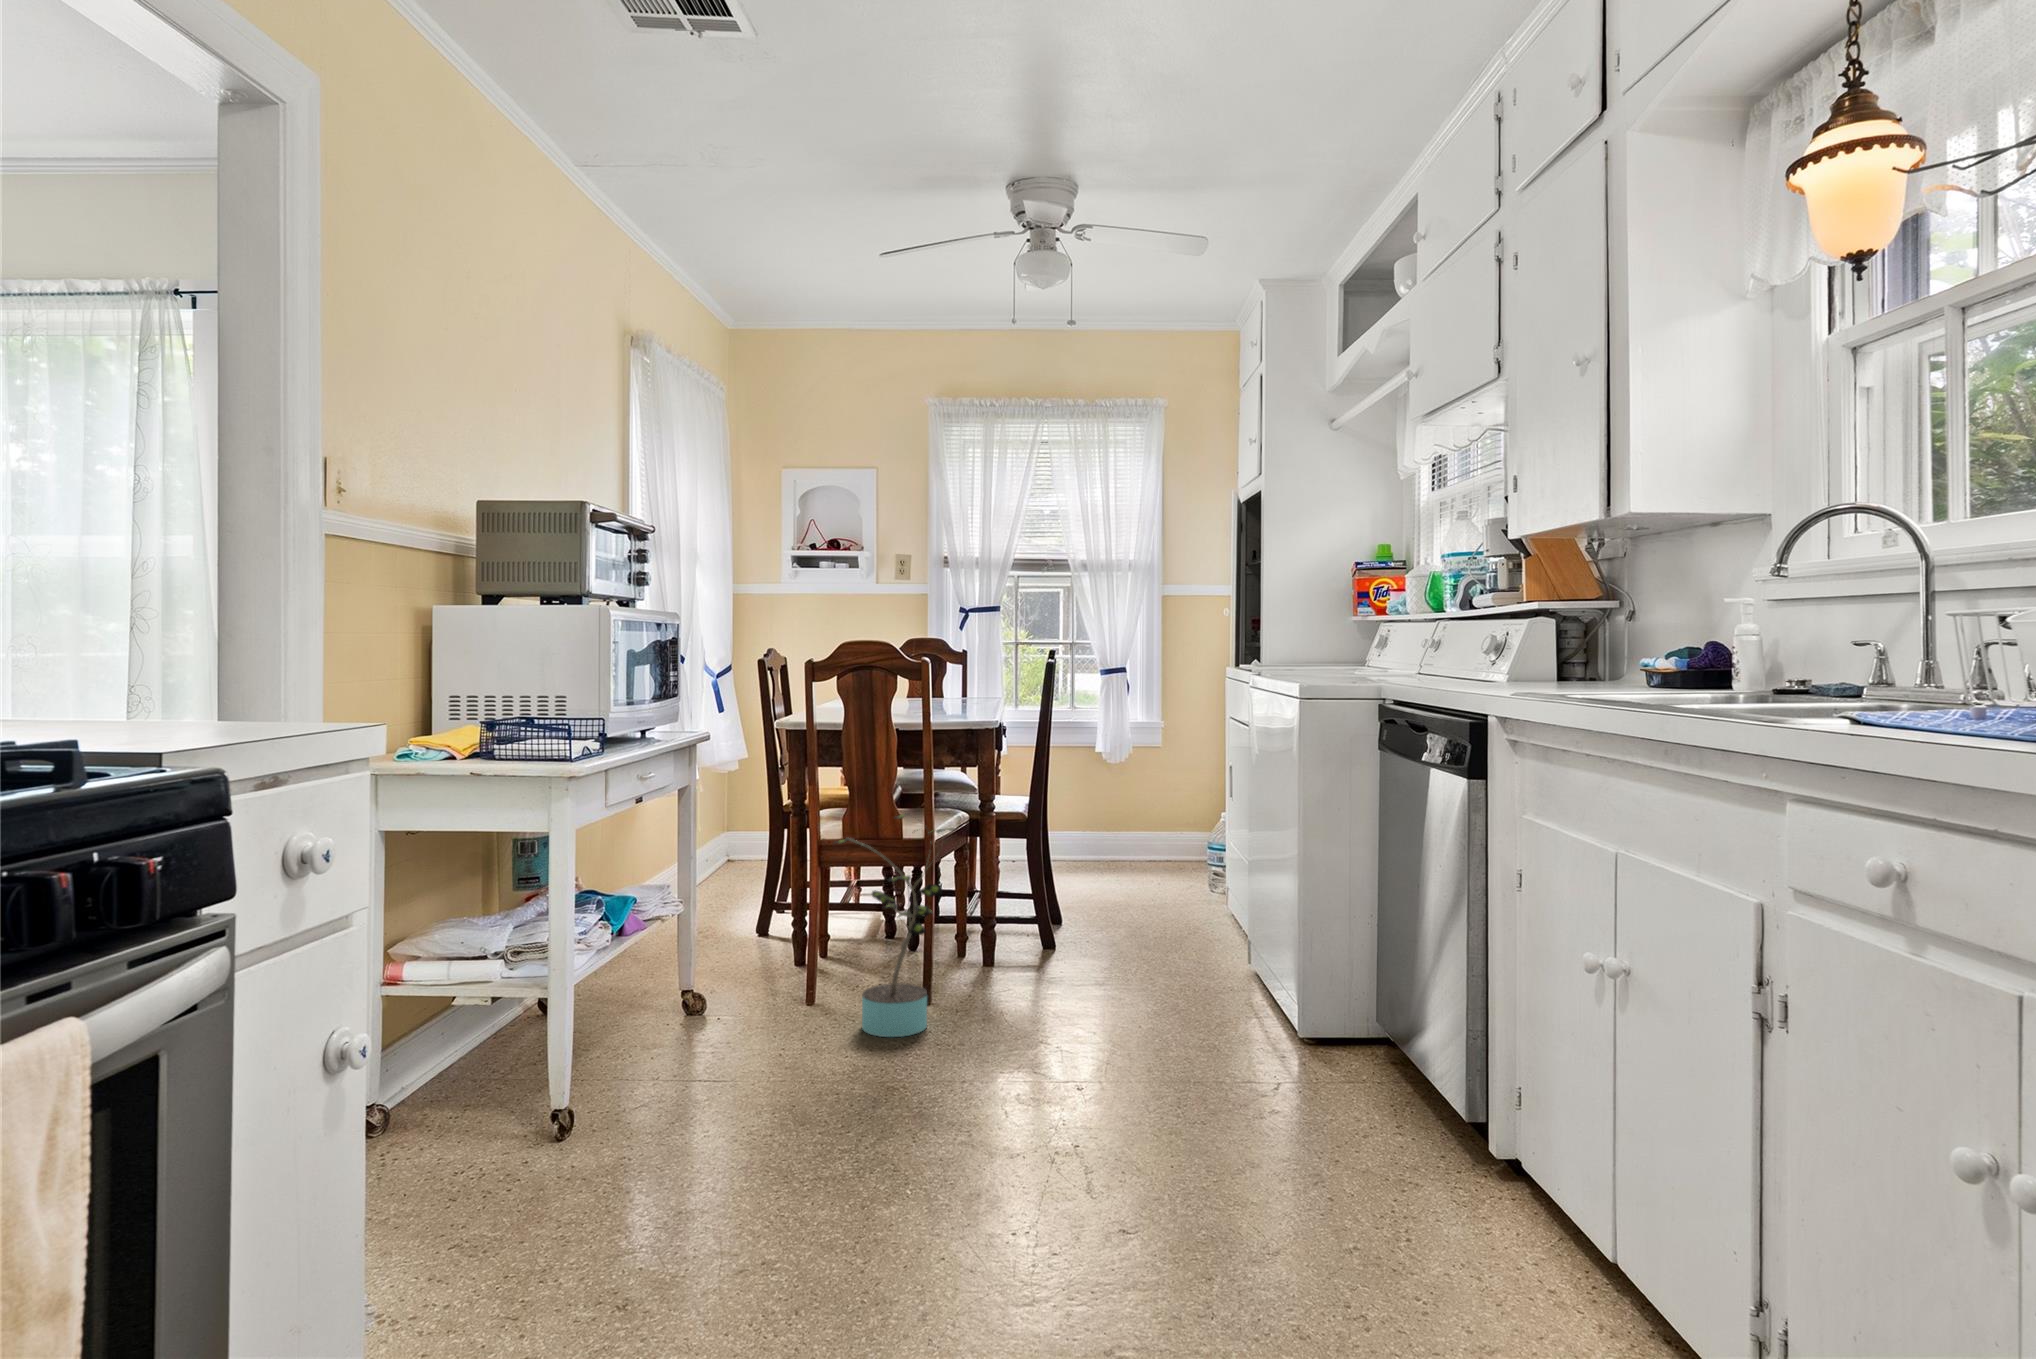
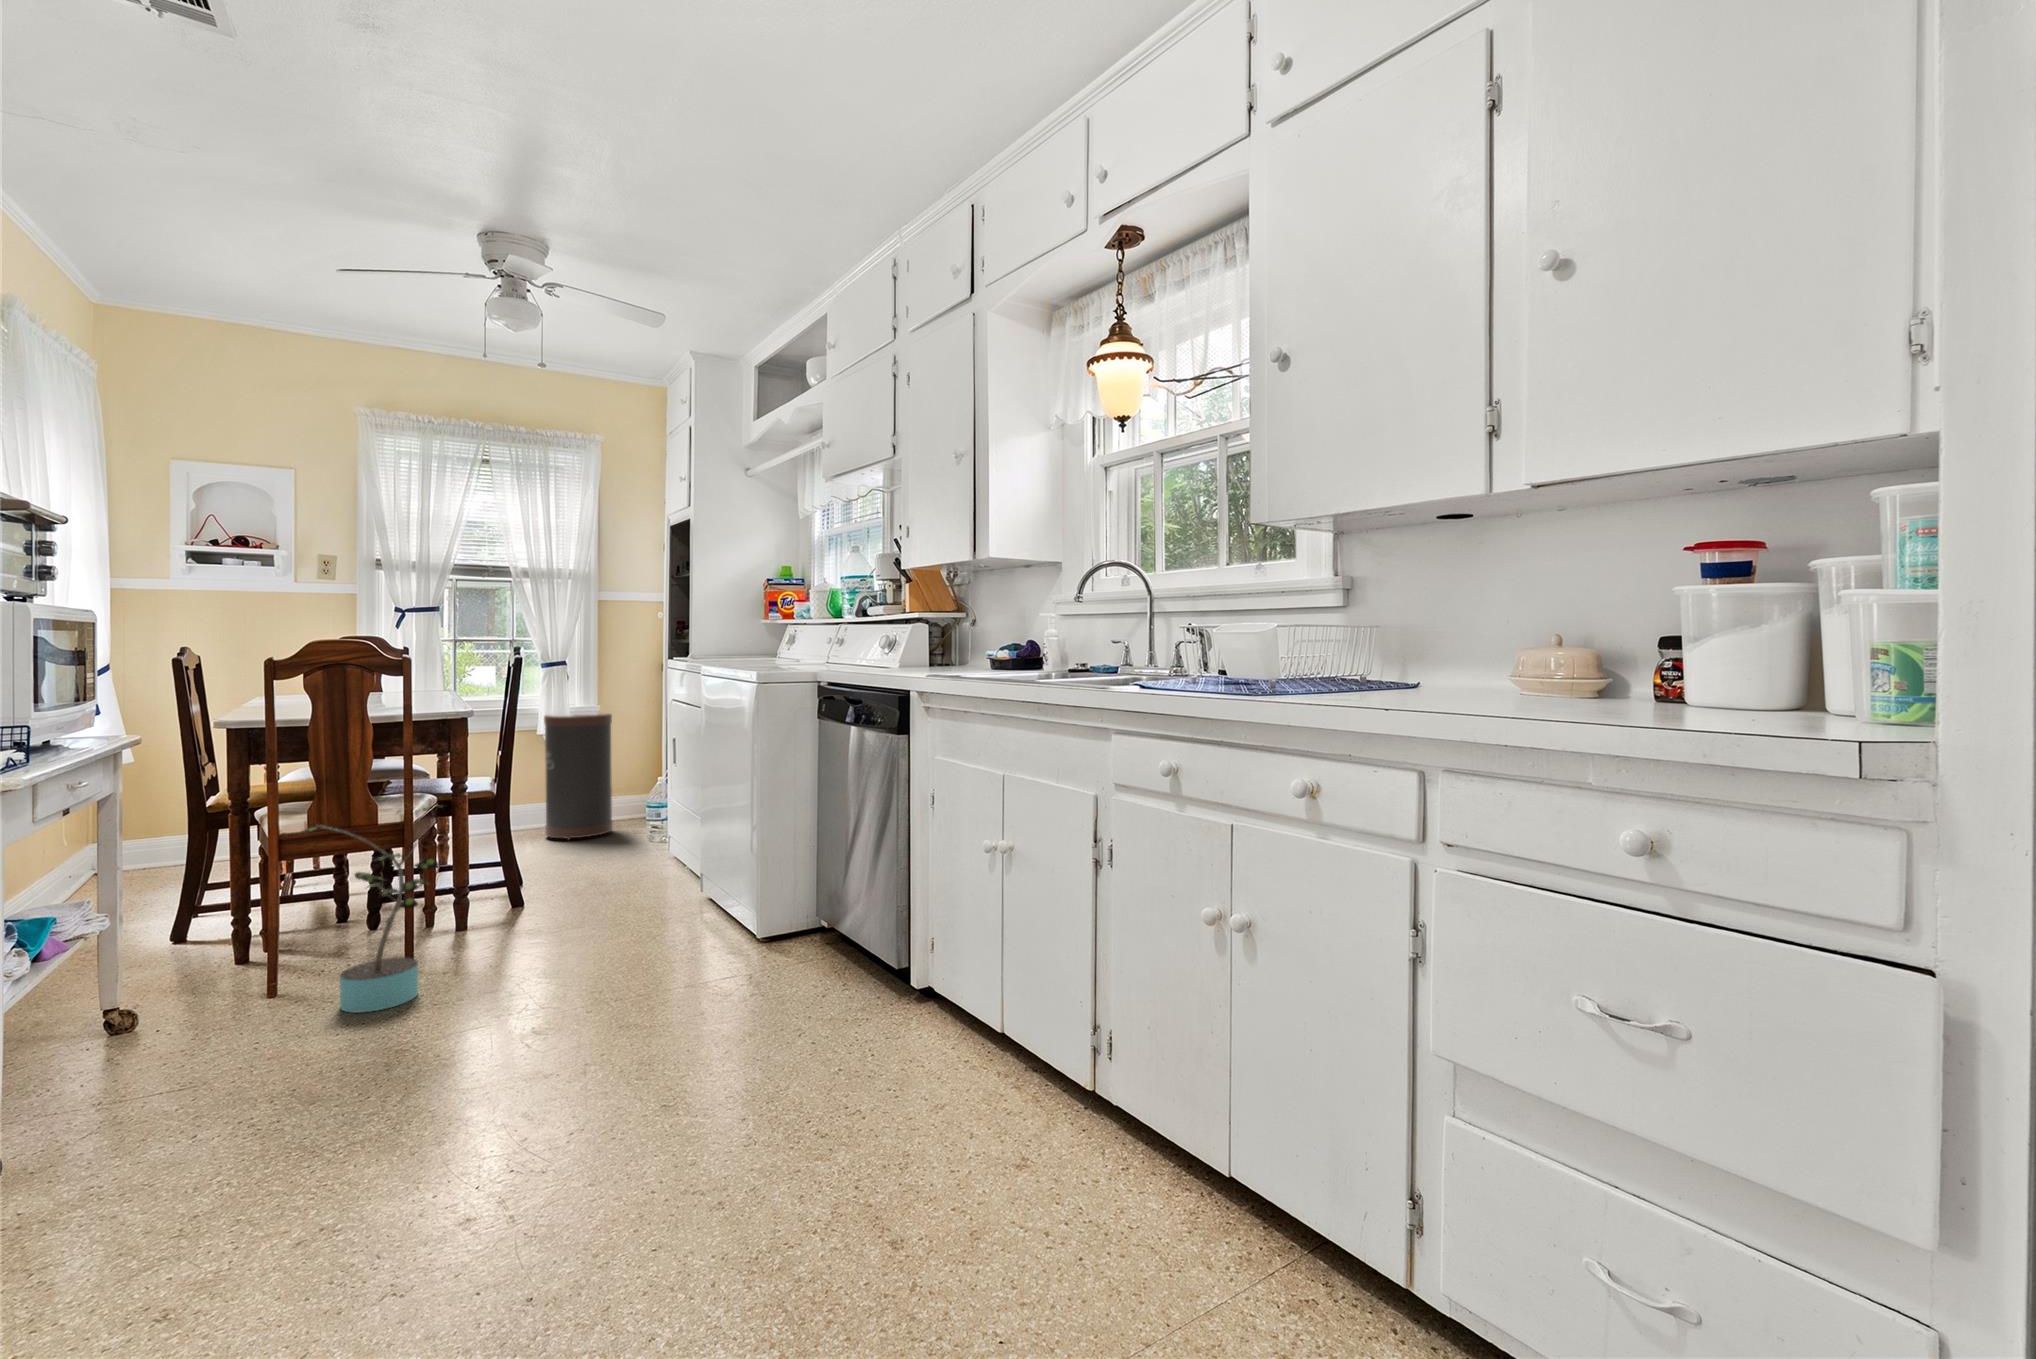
trash can: none [1100,728,1171,876] -> present [544,713,613,840]

